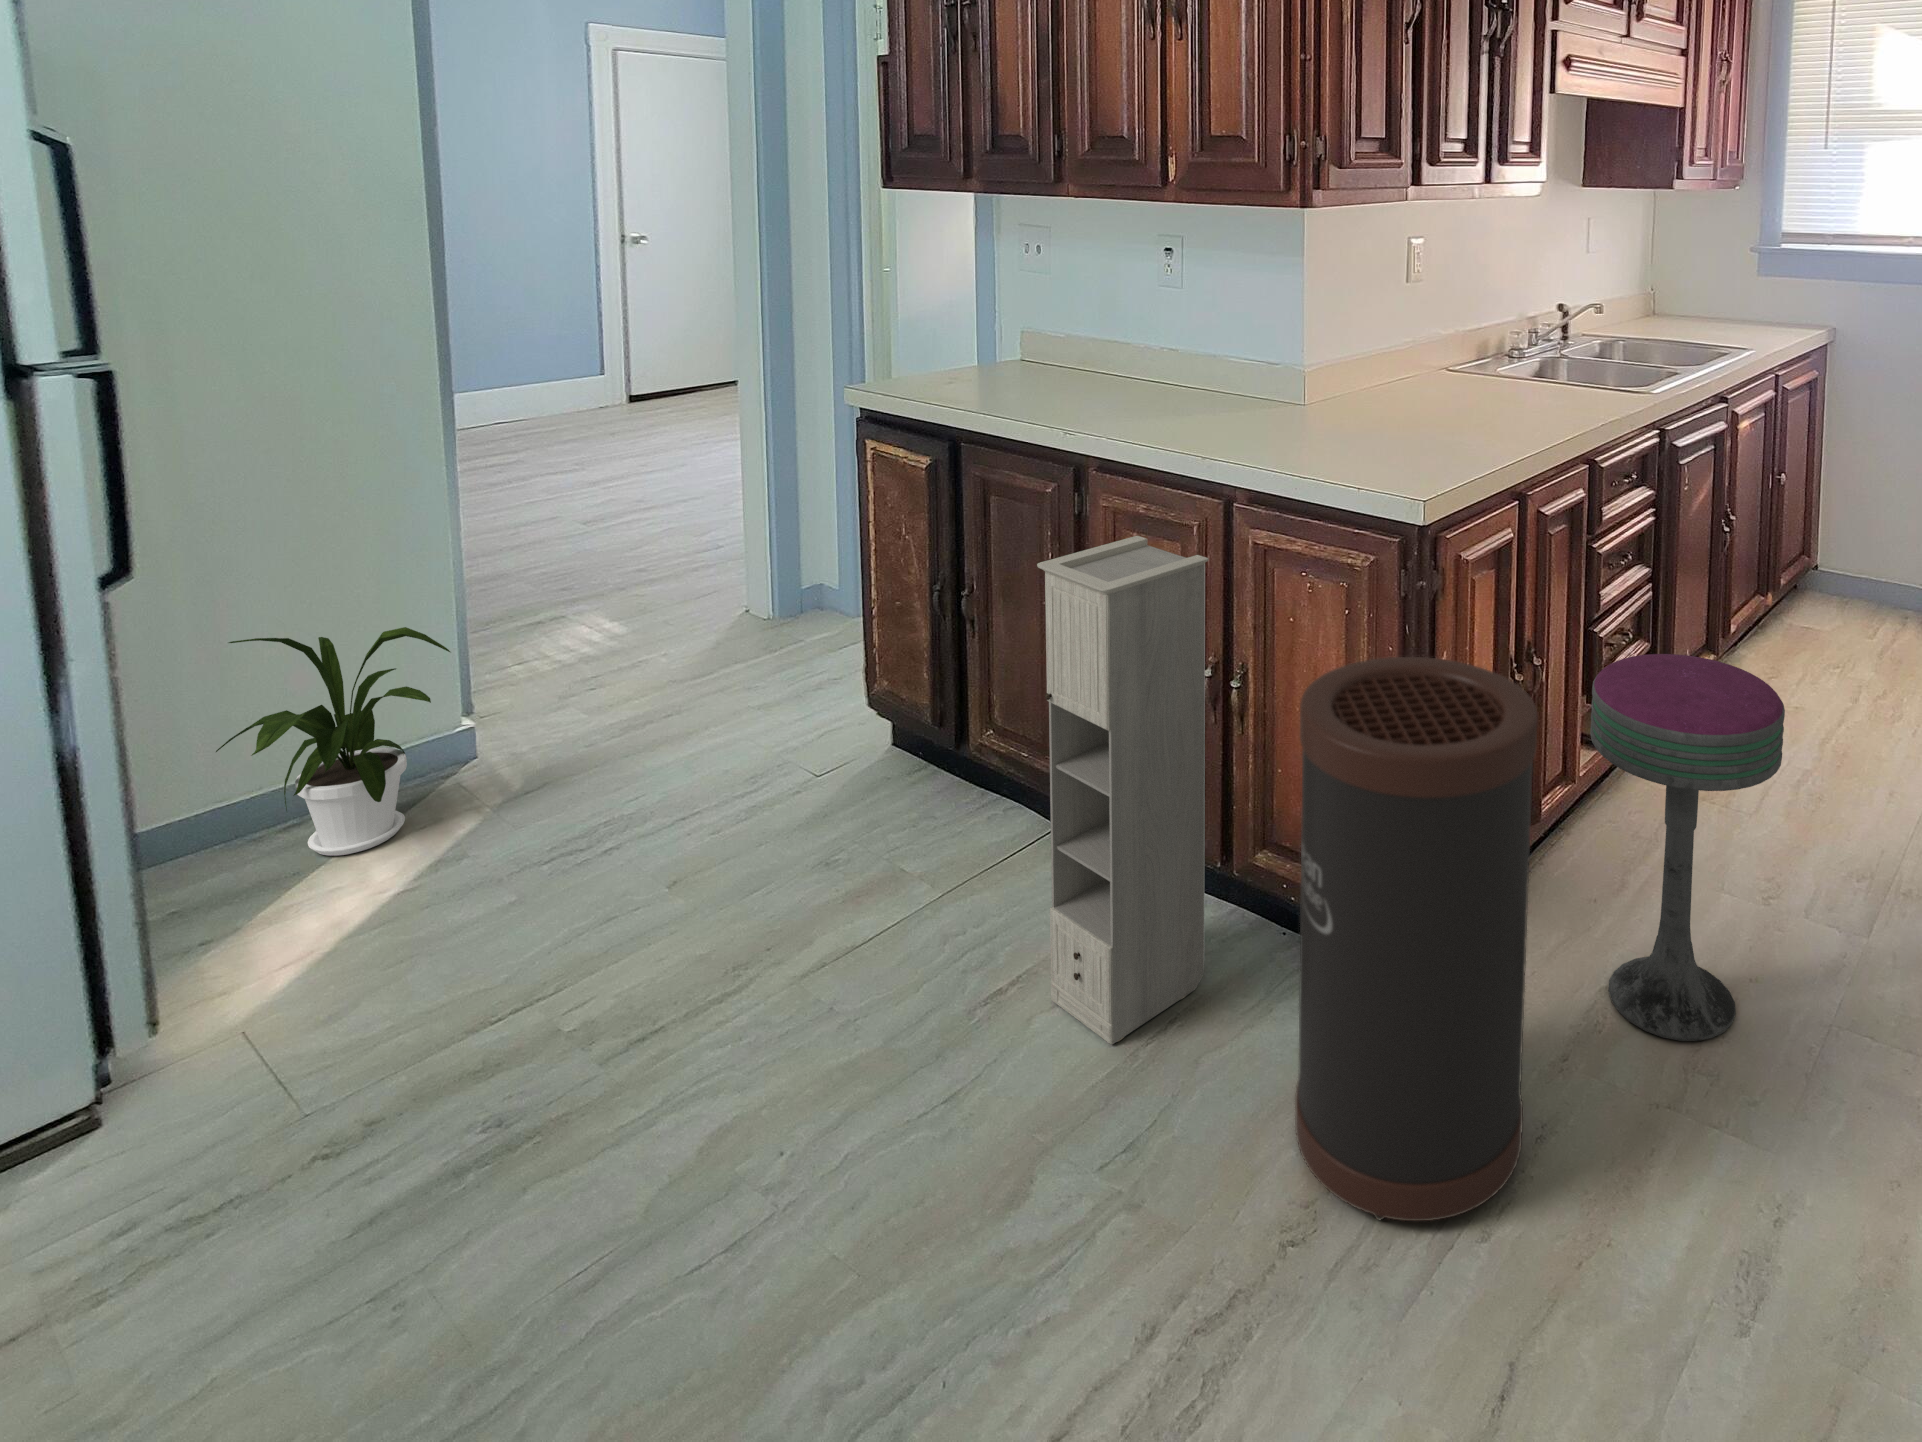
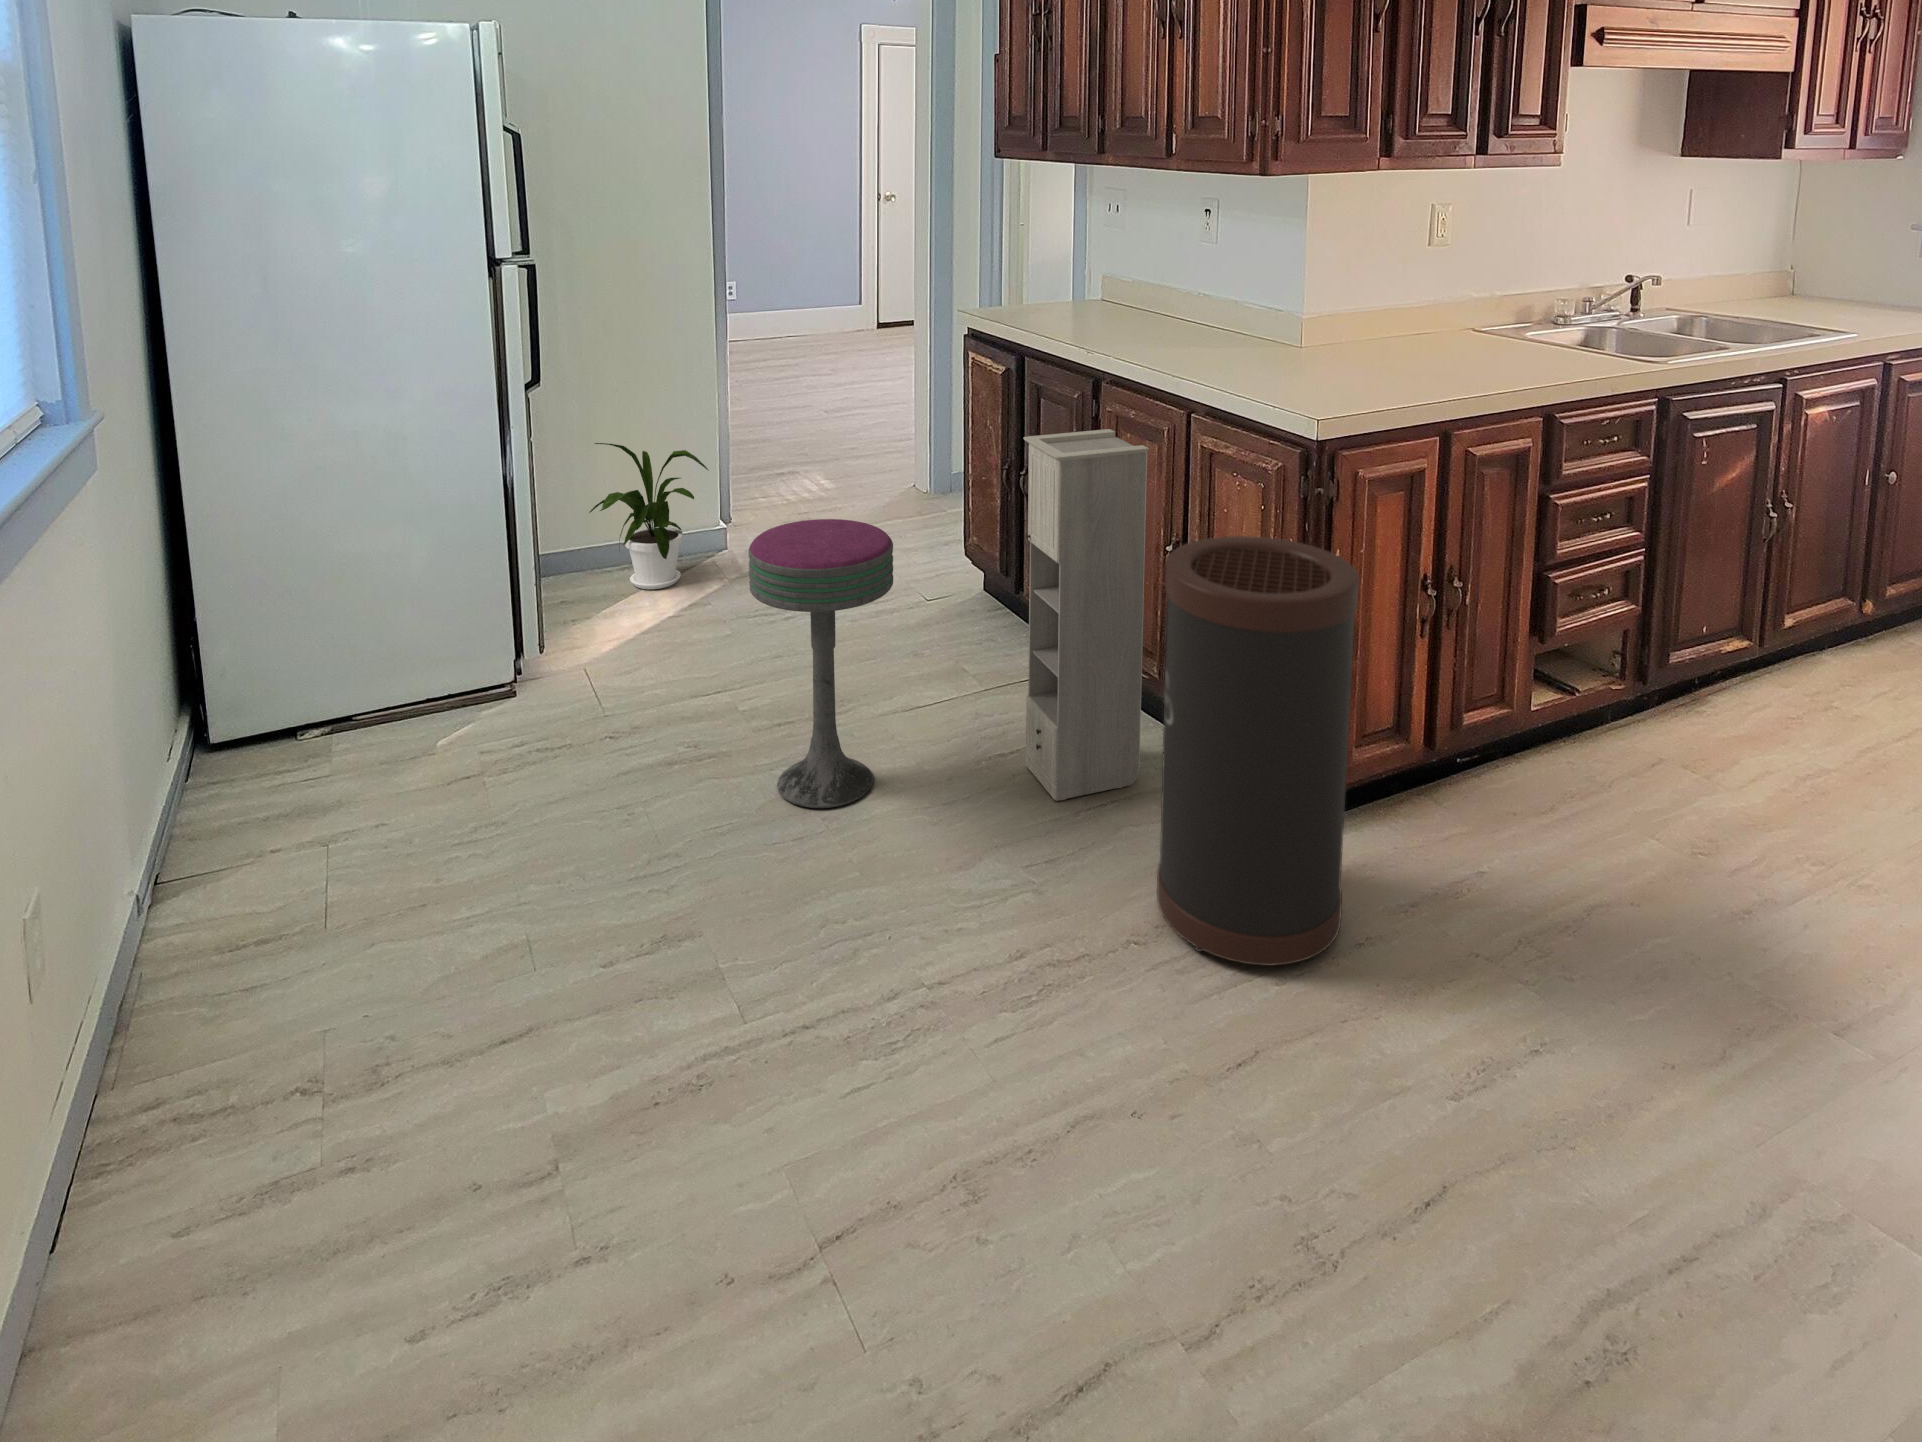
bar stool: present [1590,654,1785,1041] -> present [749,519,893,808]

